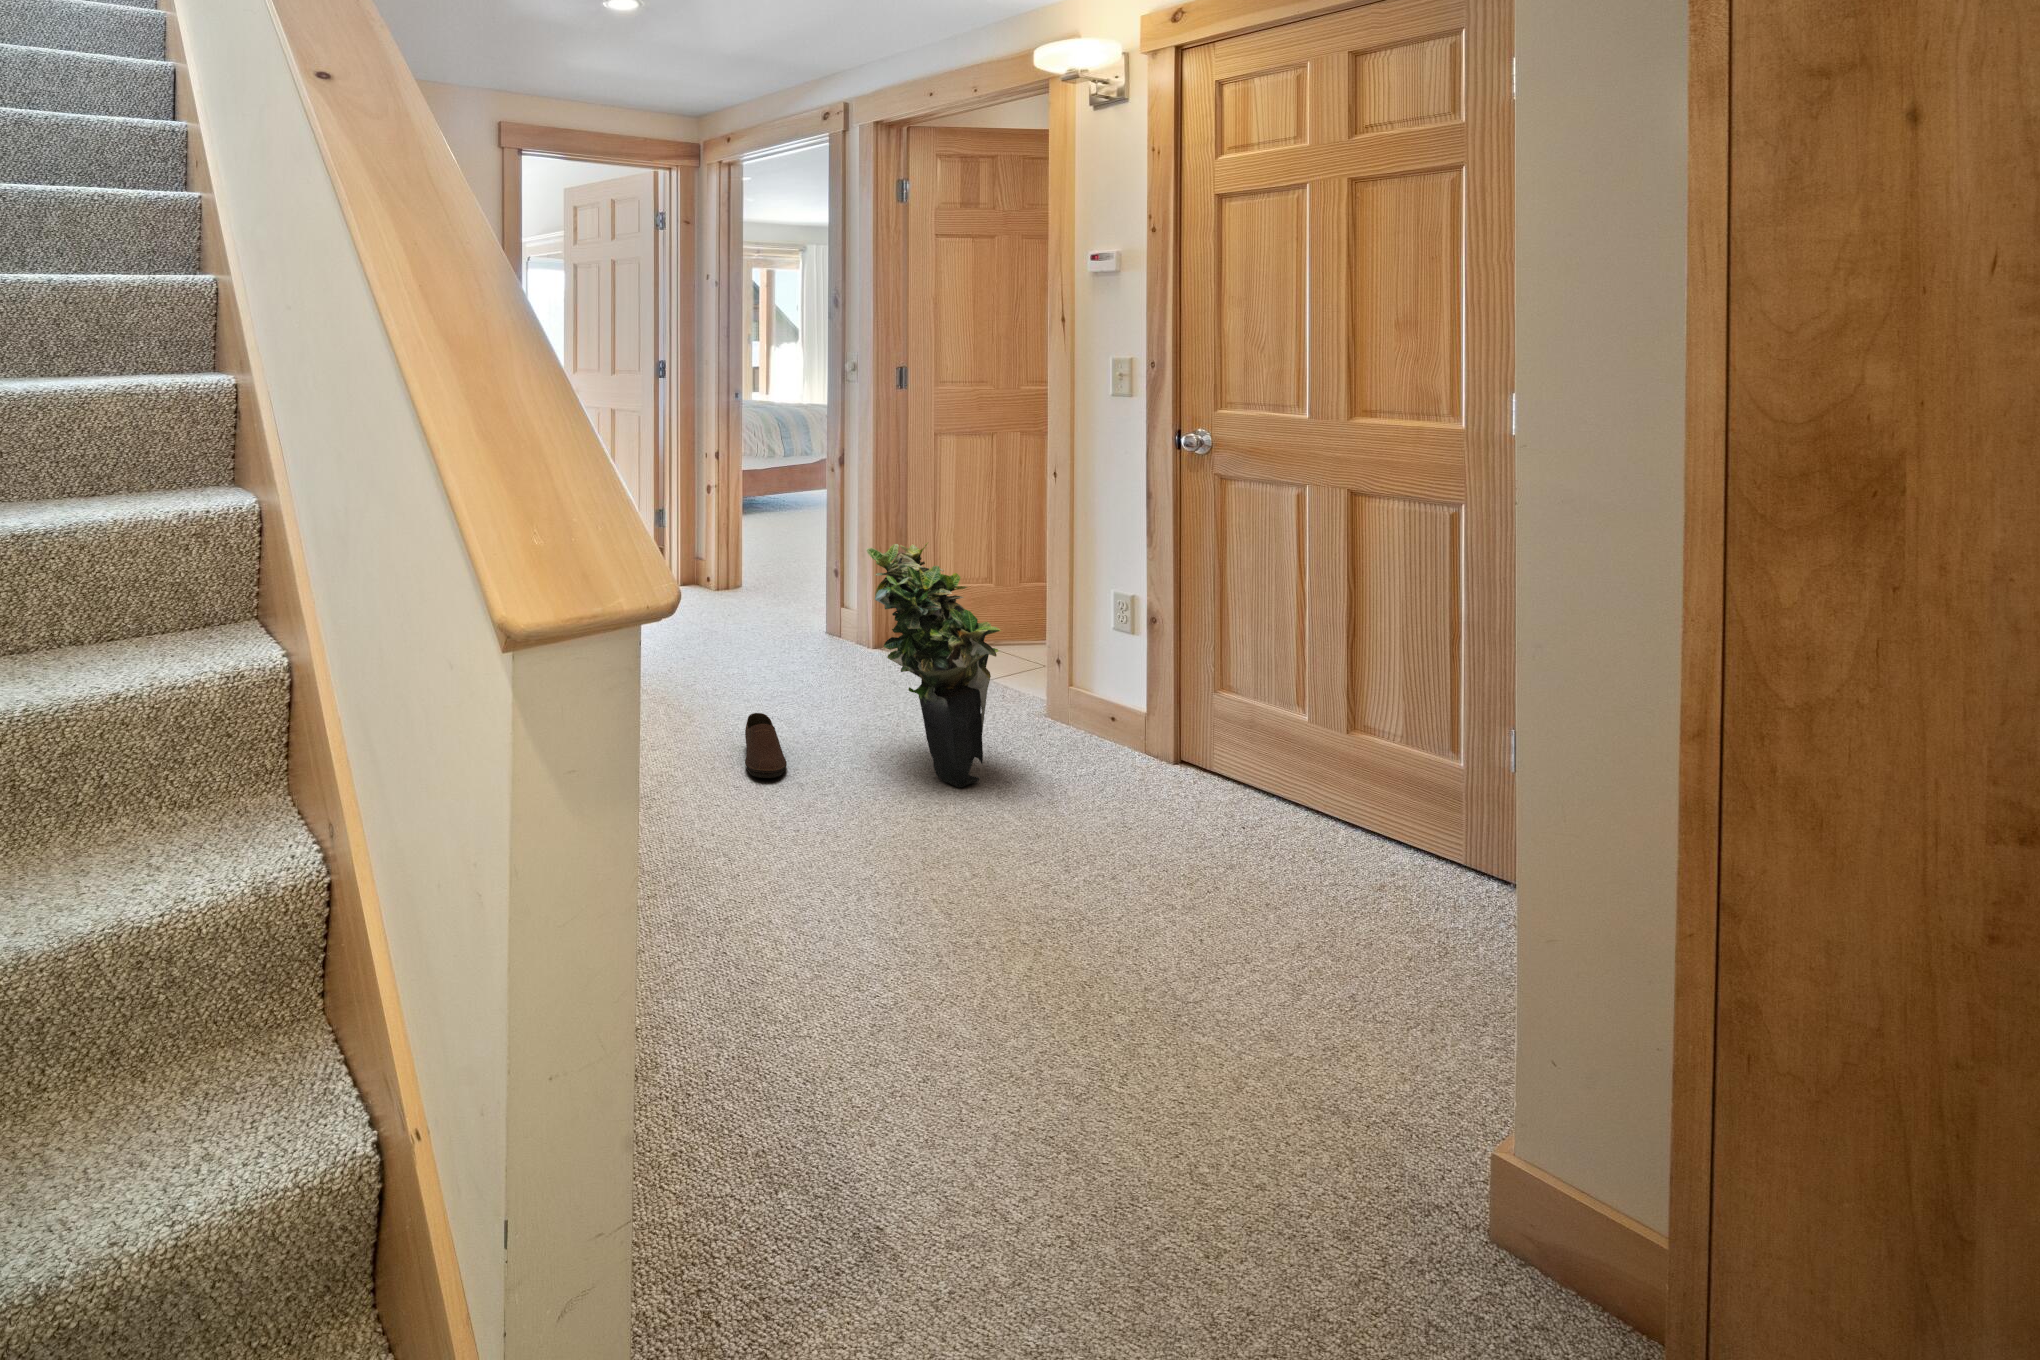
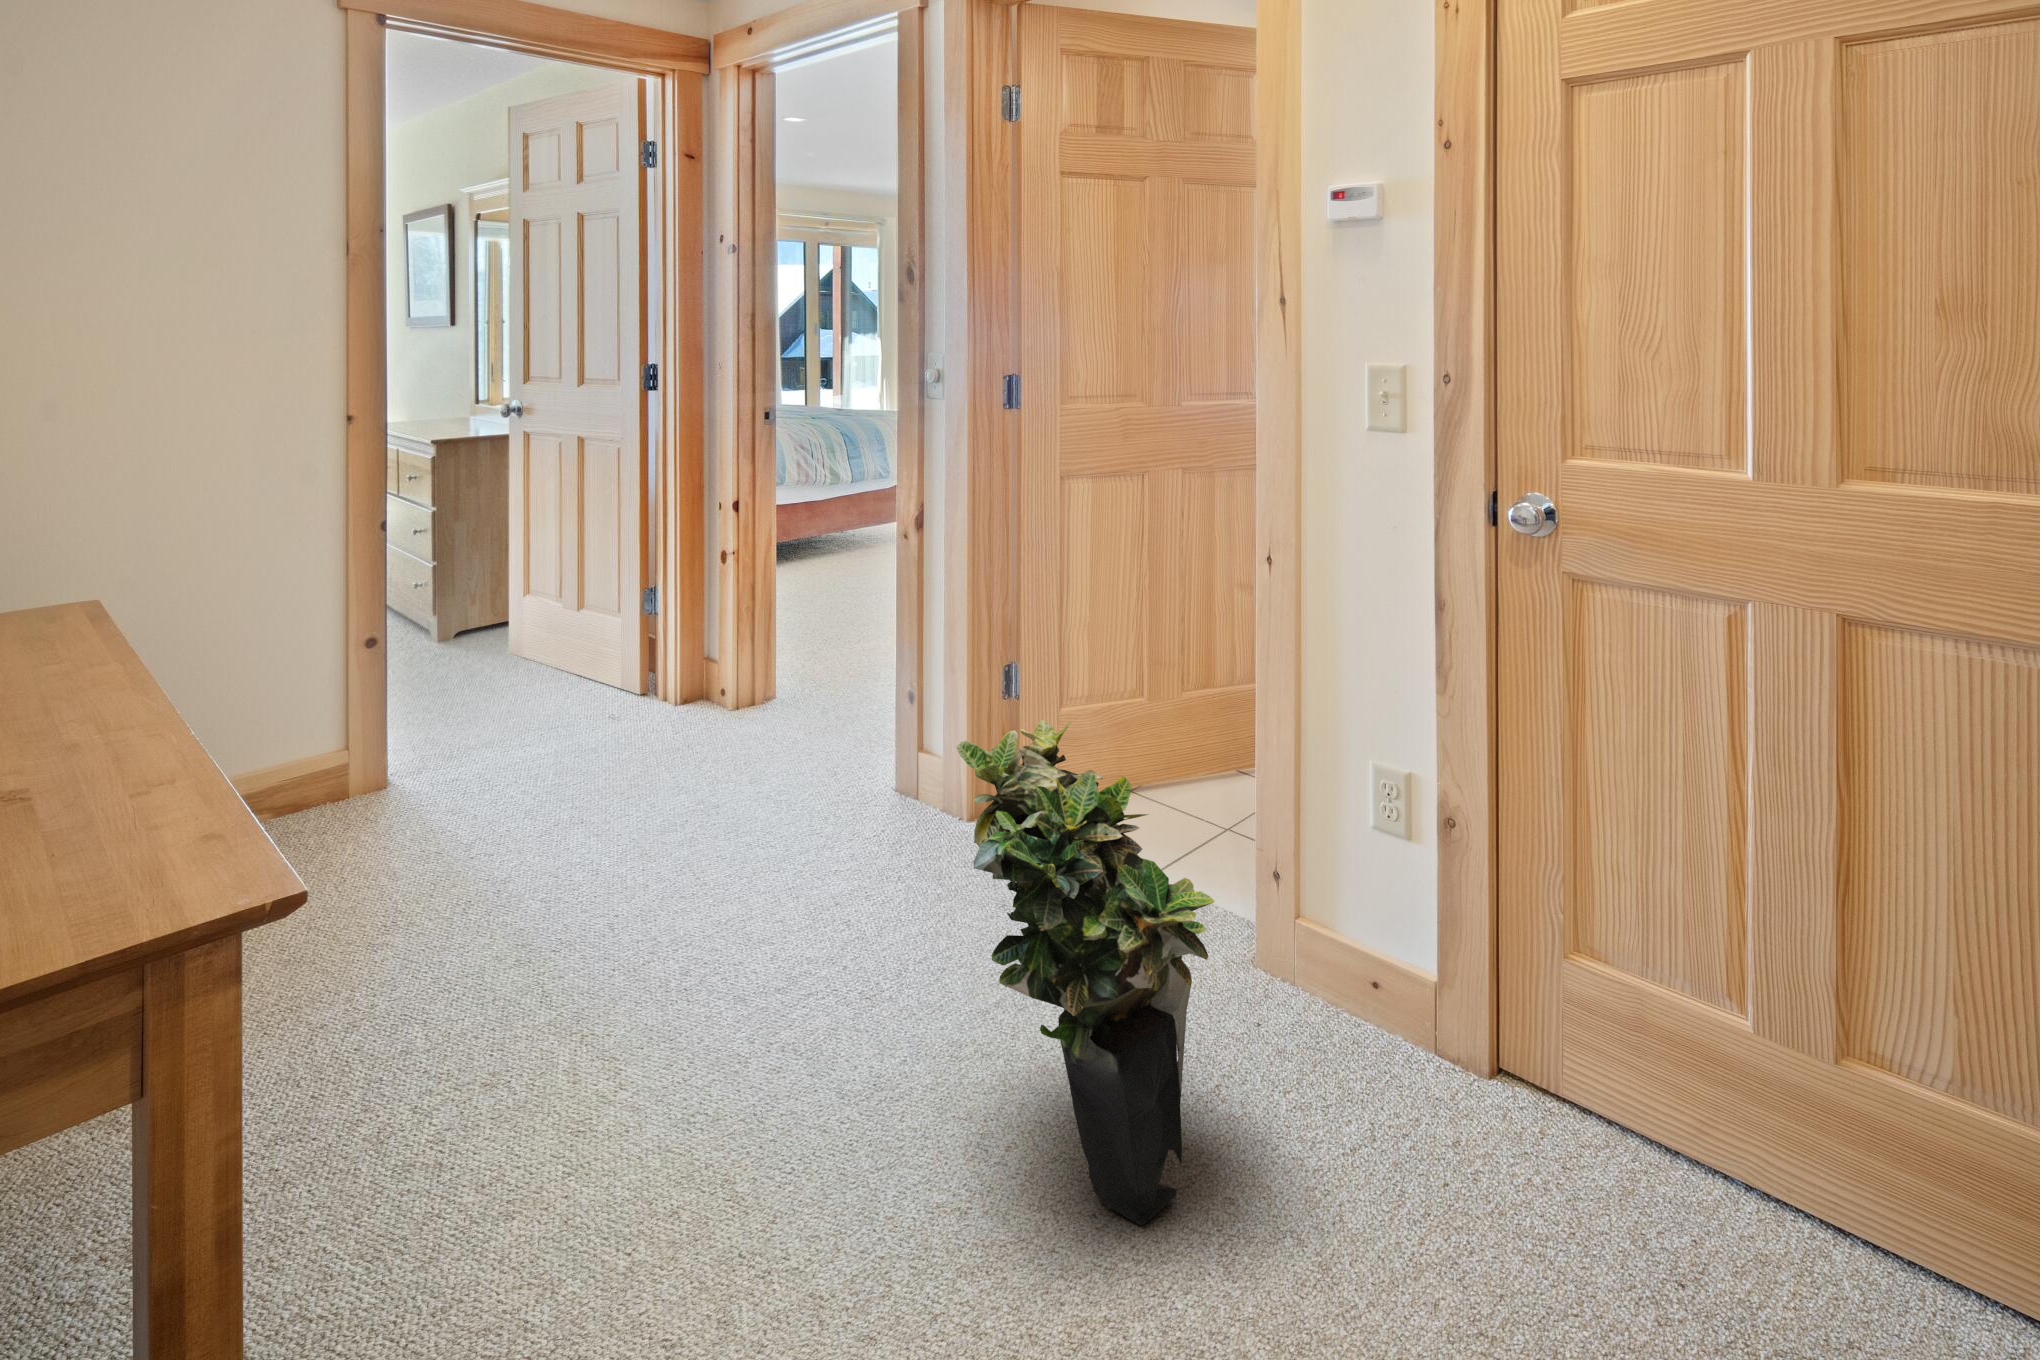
shoe: present [745,713,787,778] -> none [710,1071,798,1270]

